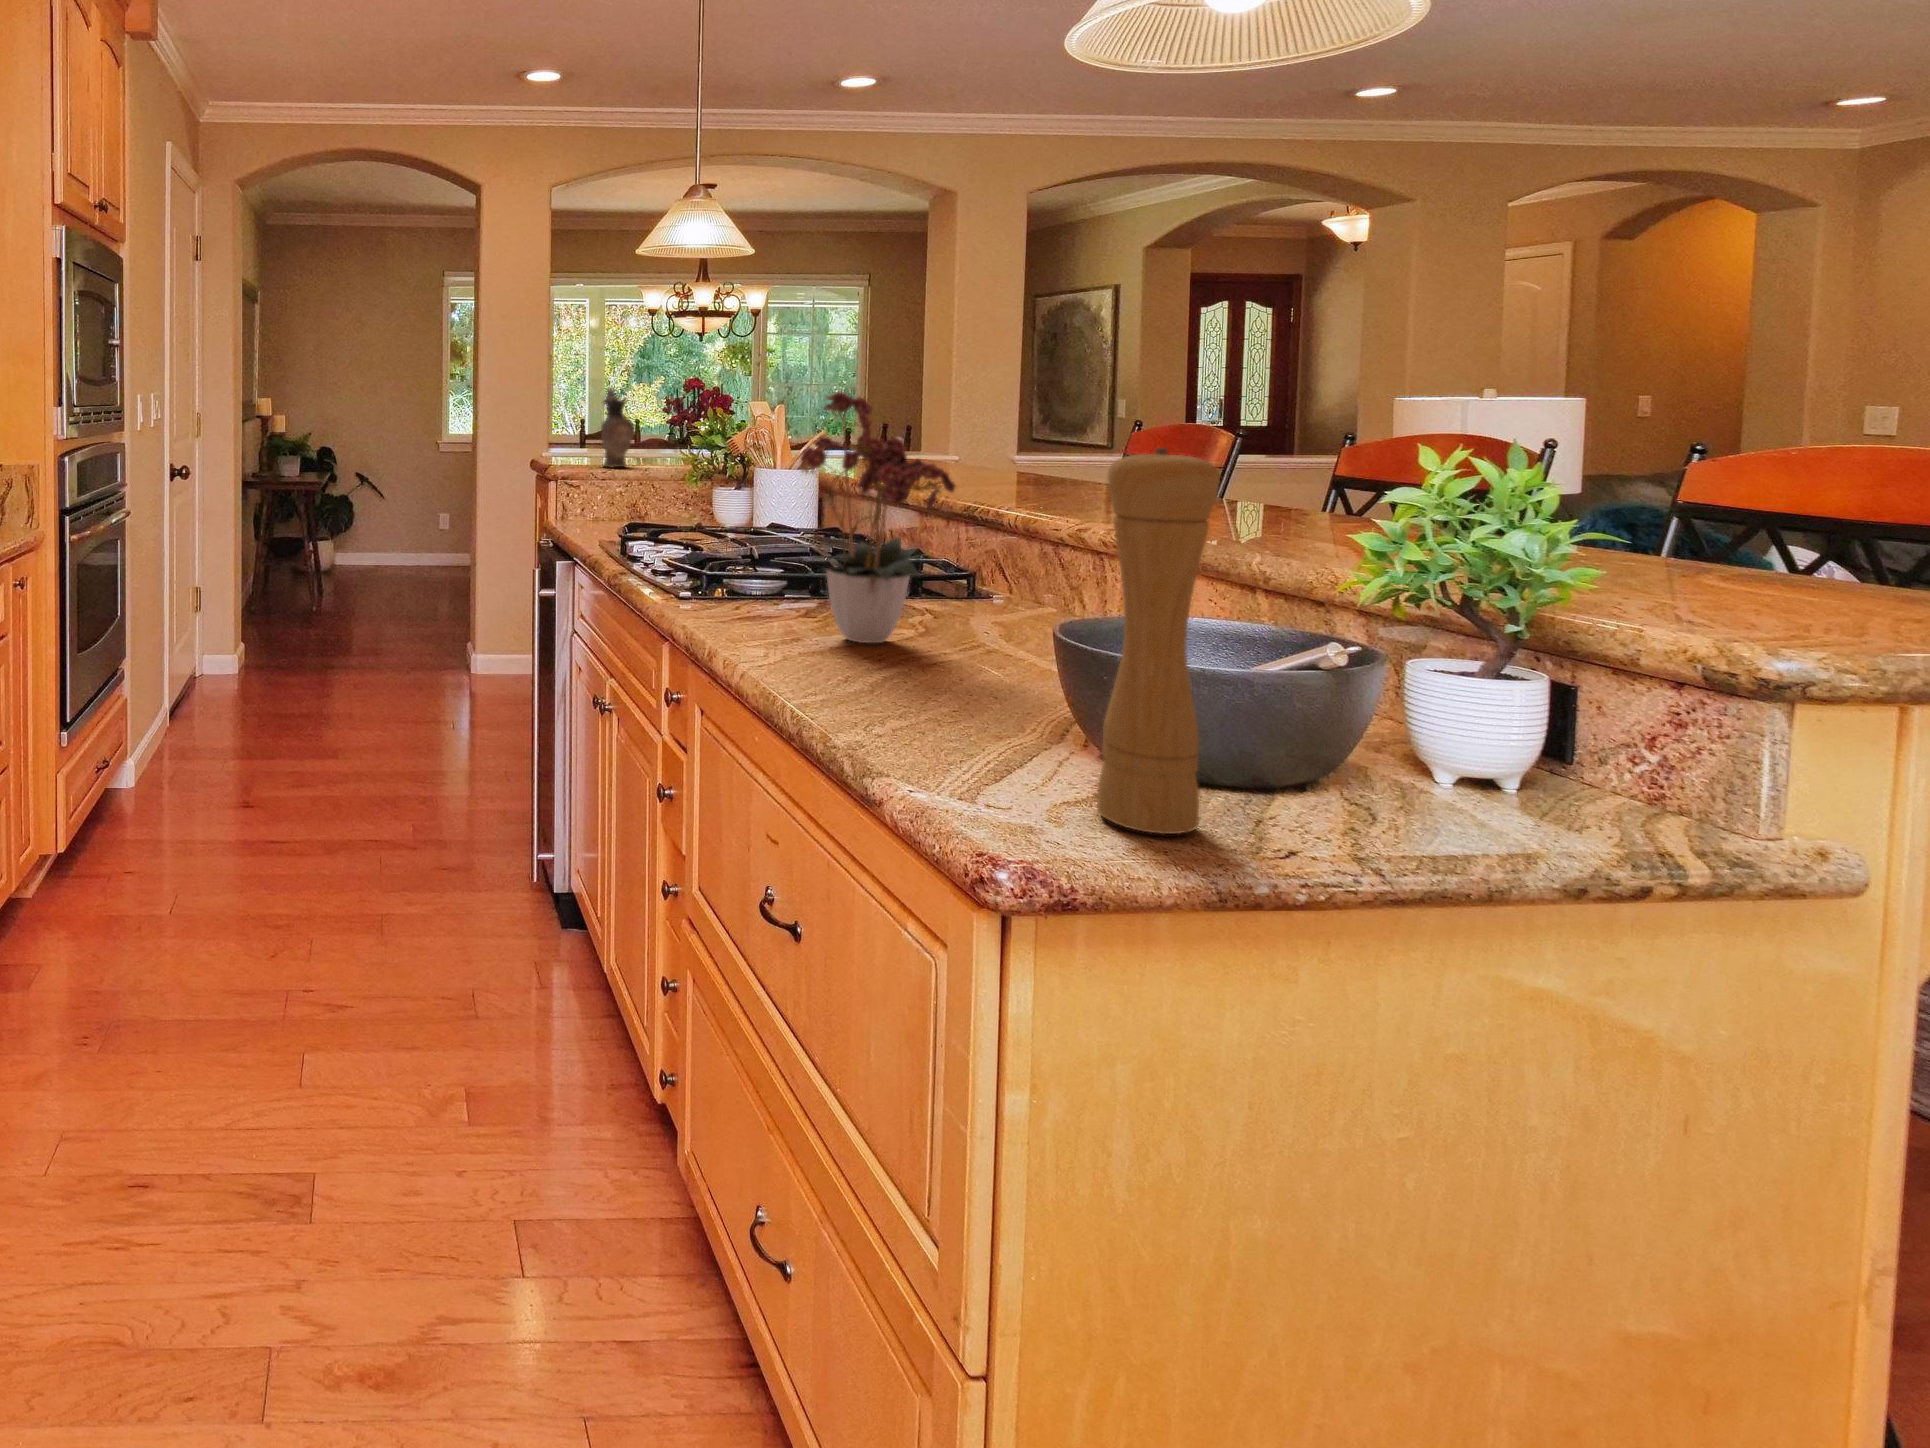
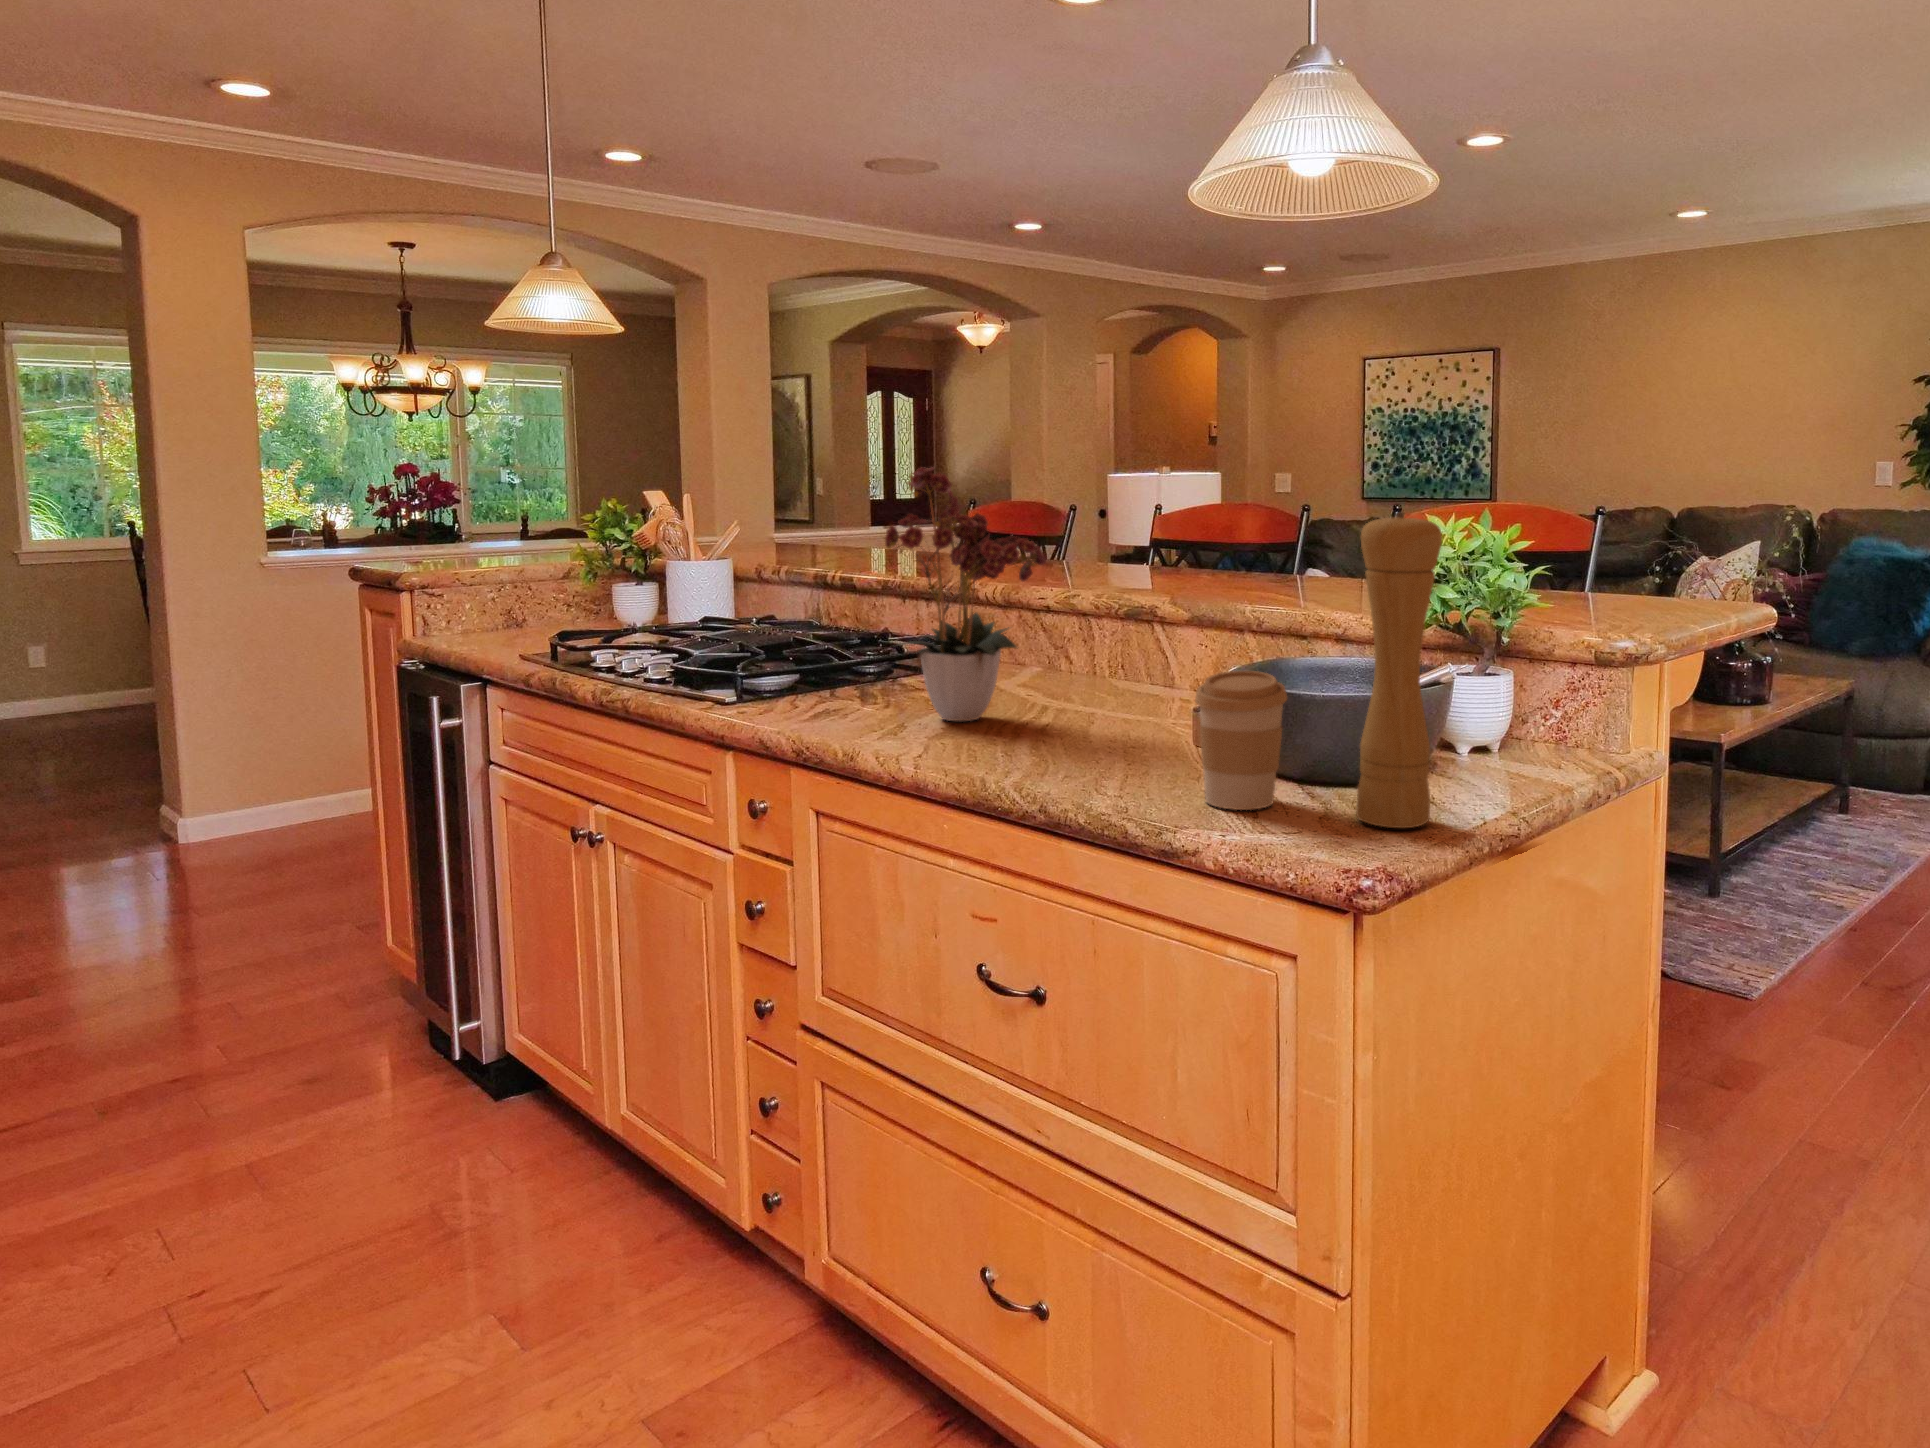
ceramic pitcher: present [601,388,635,467] -> none [326,466,377,567]
coffee cup: none [946,618,1058,774] -> present [1195,671,1287,810]

